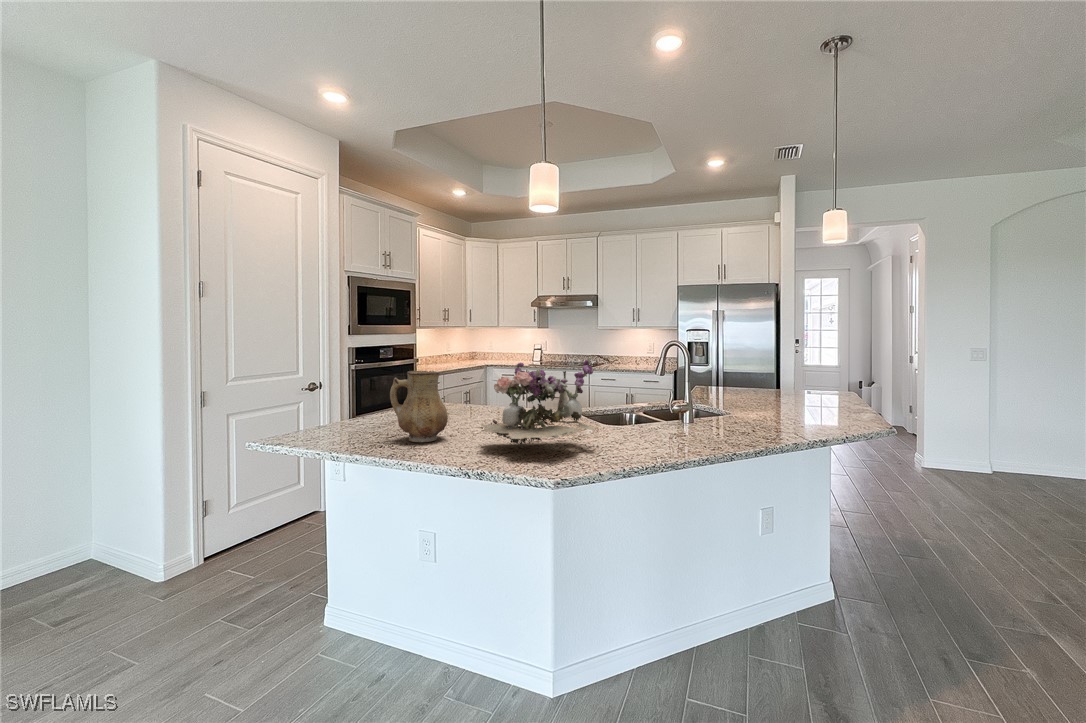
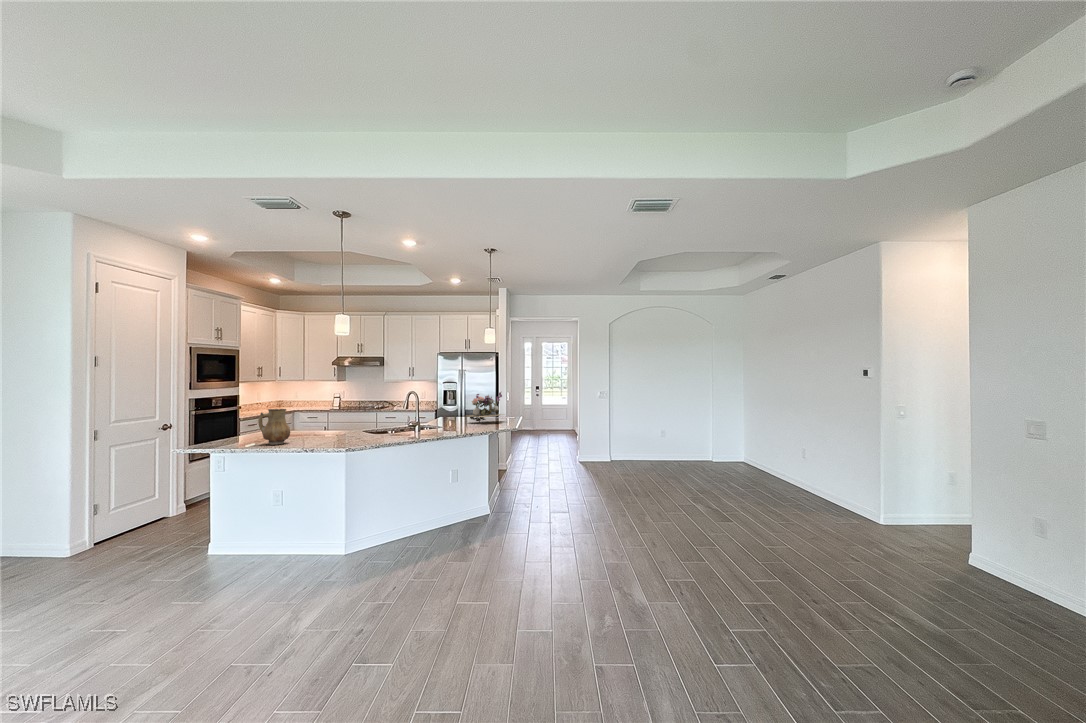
flower arrangement: present [482,357,595,447] -> present [467,392,504,422]

